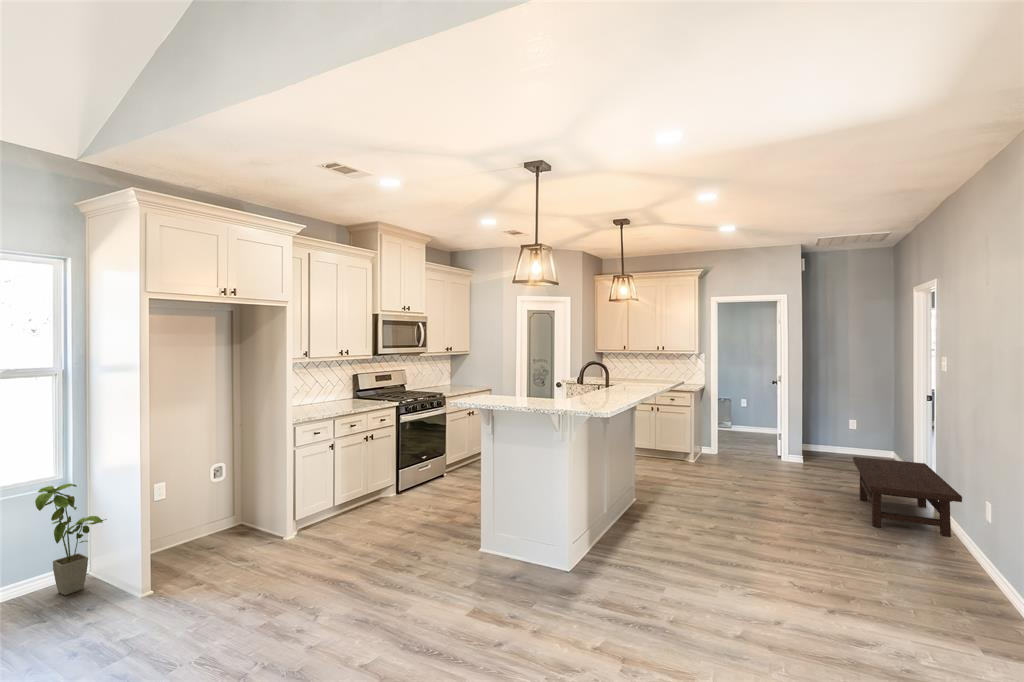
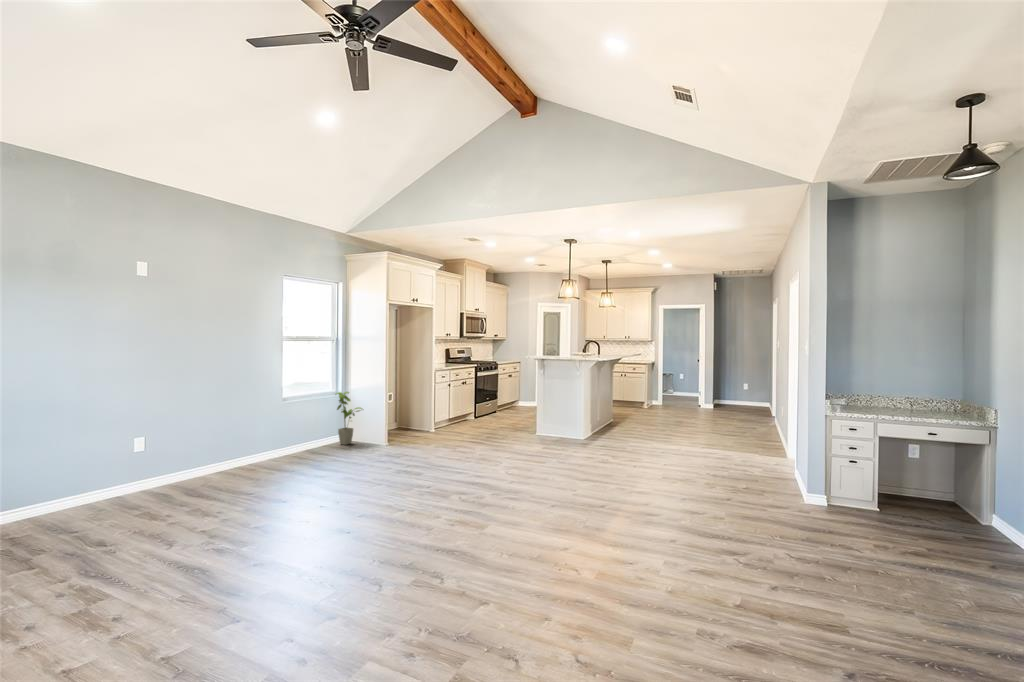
coffee table: present [853,457,962,537] -> none [735,397,777,430]

